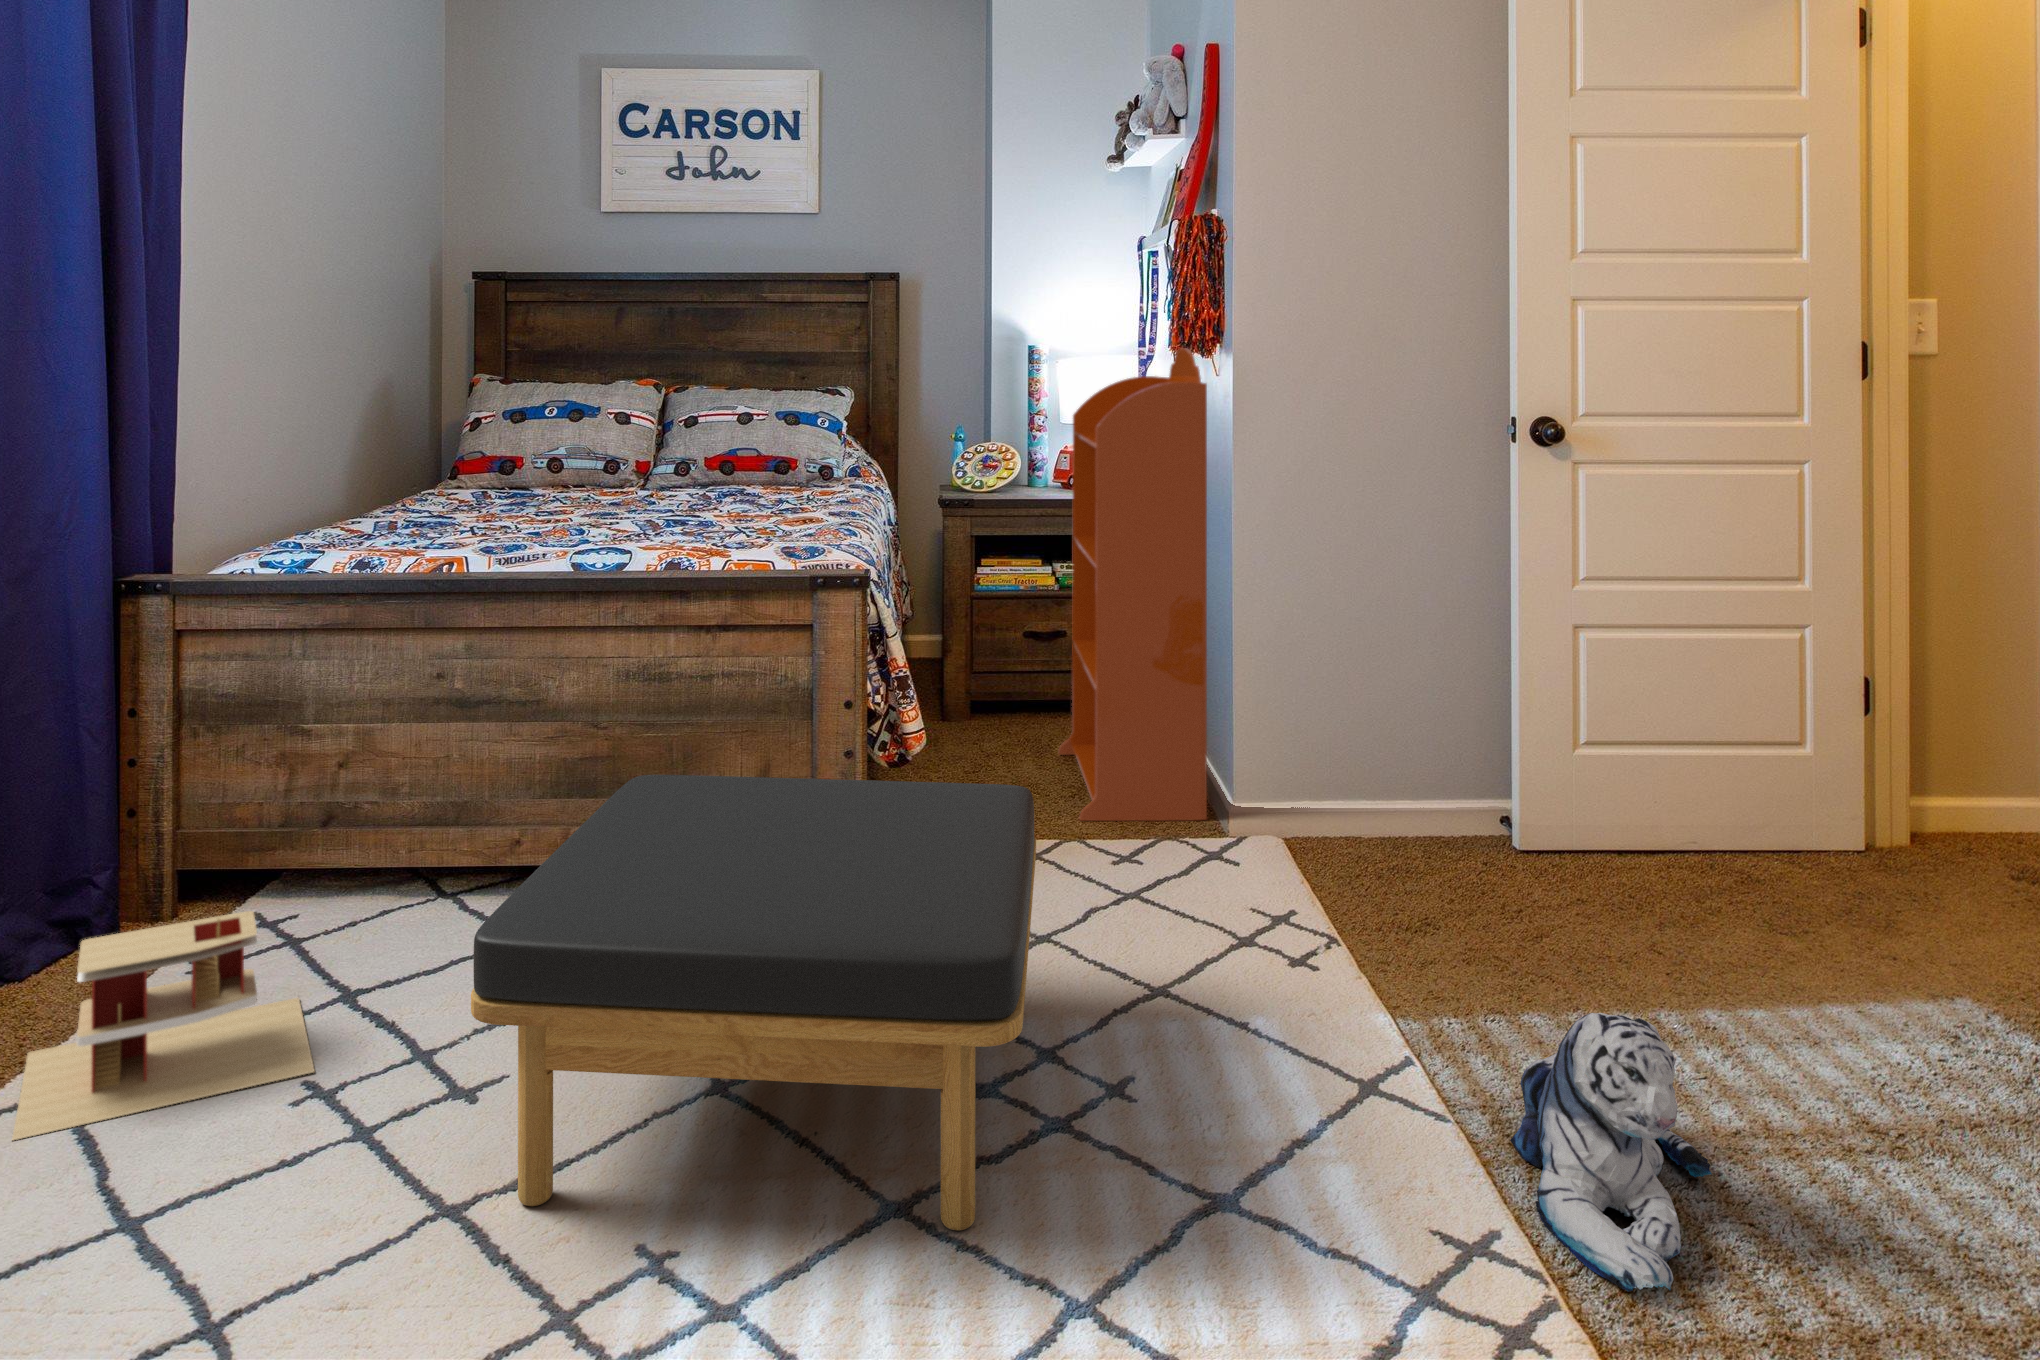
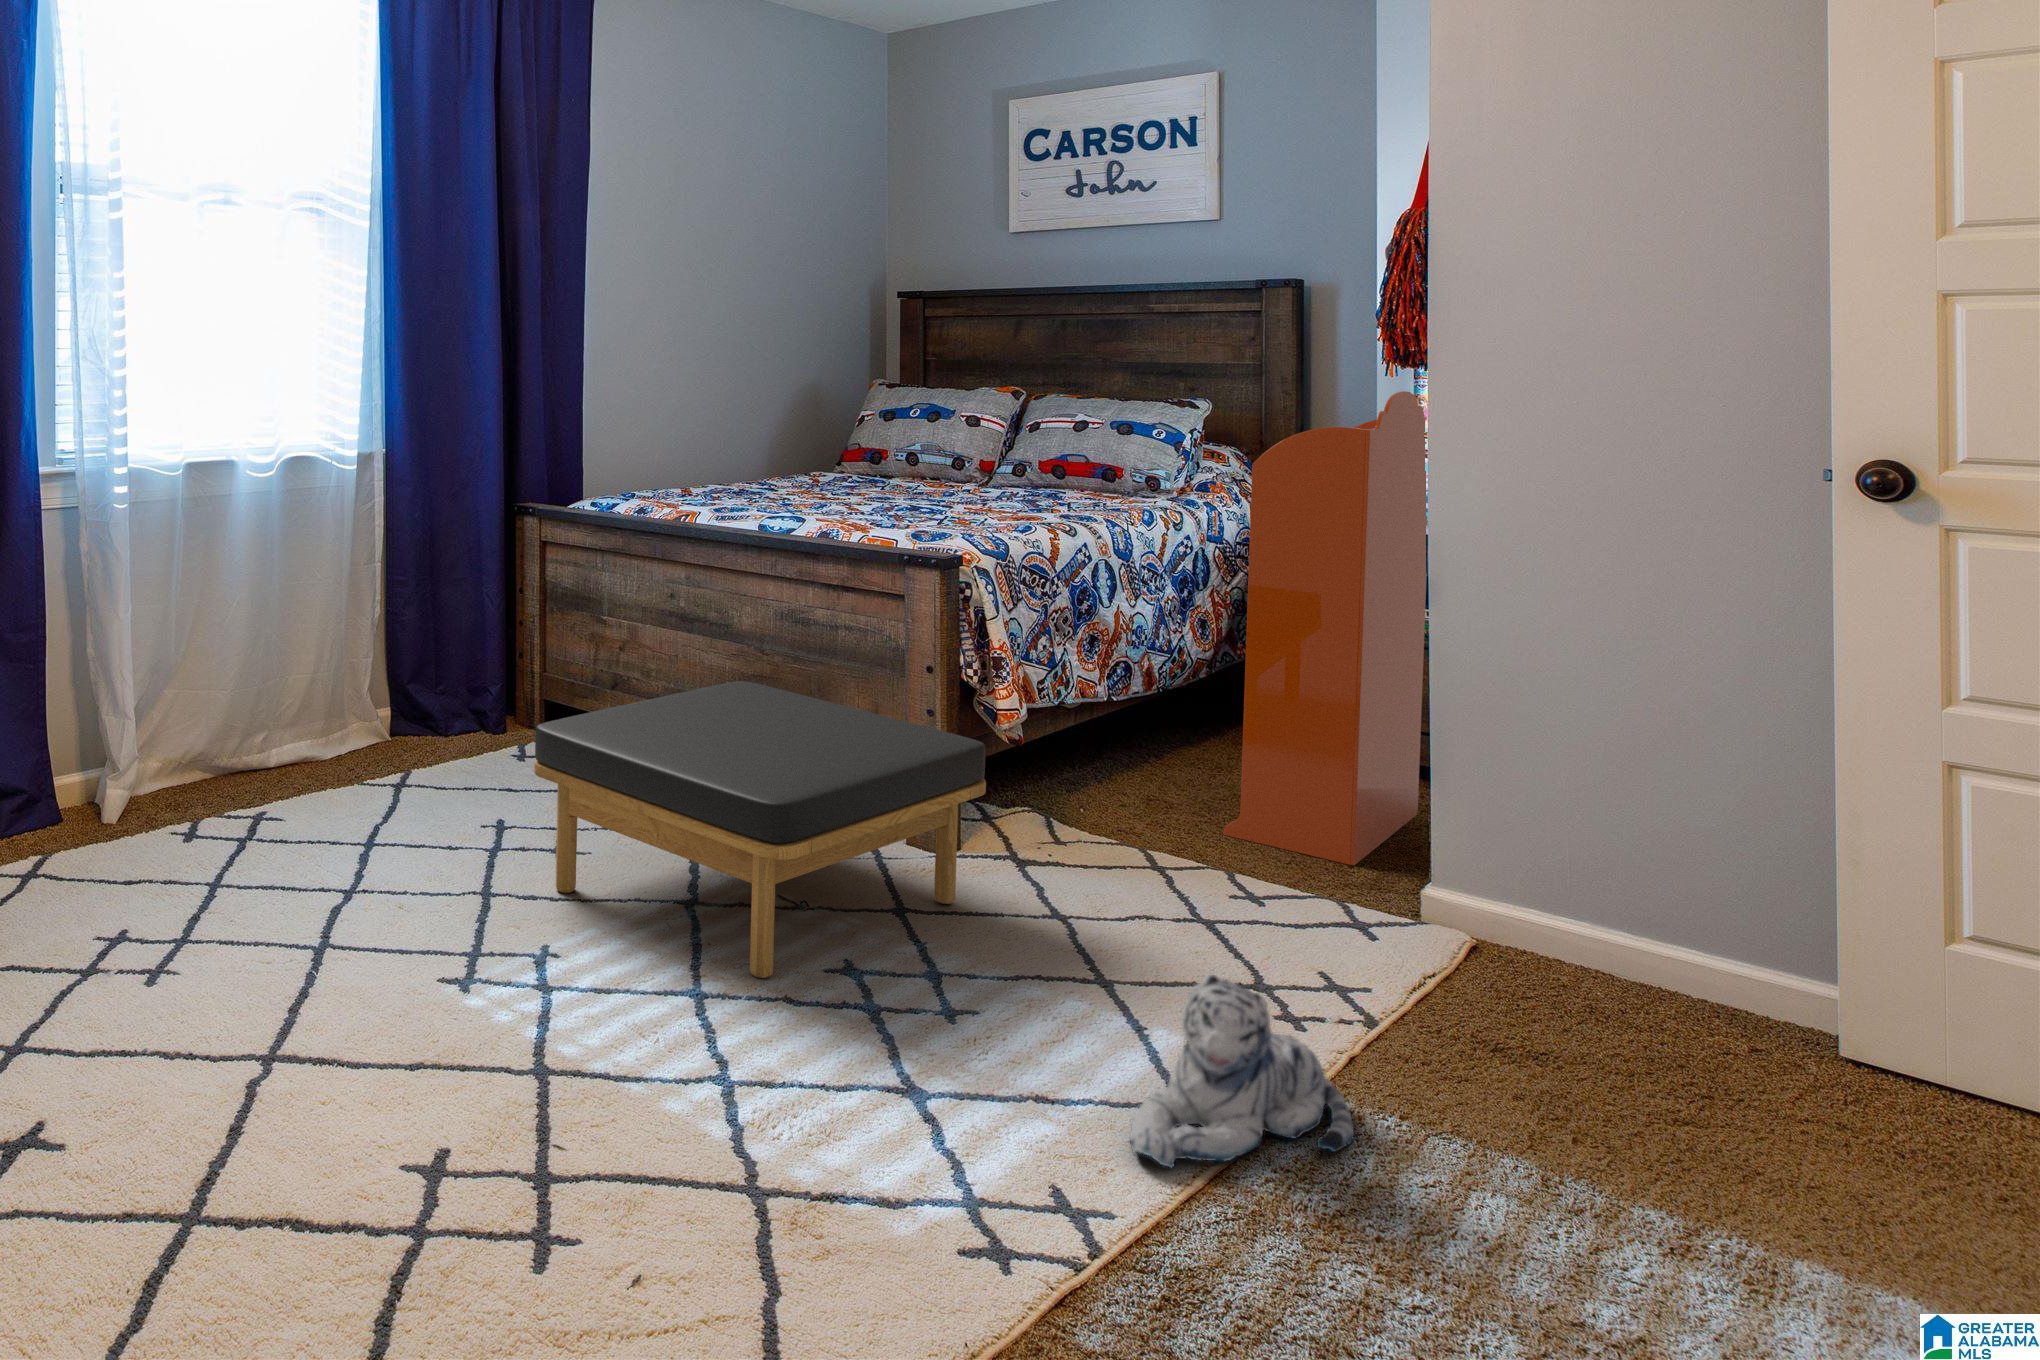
toy house: present [12,911,315,1140] -> none [377,705,550,811]

